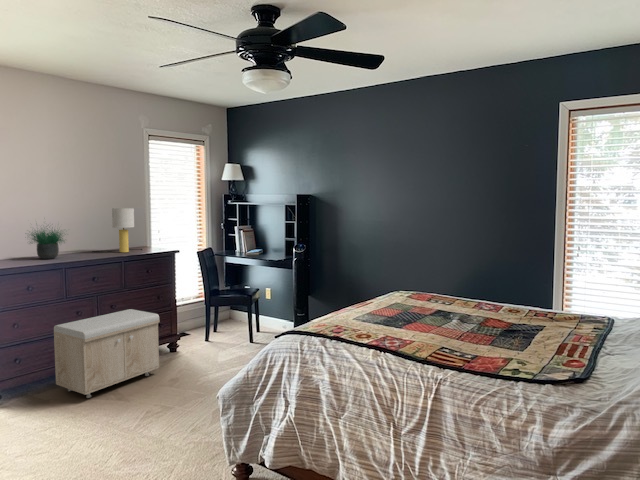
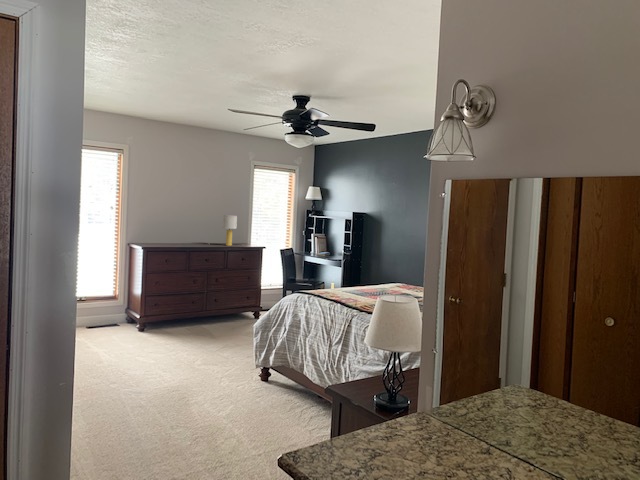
potted plant: present [31,230,64,259] -> none [167,217,198,245]
storage bench: present [54,309,160,398] -> none [178,283,244,334]

